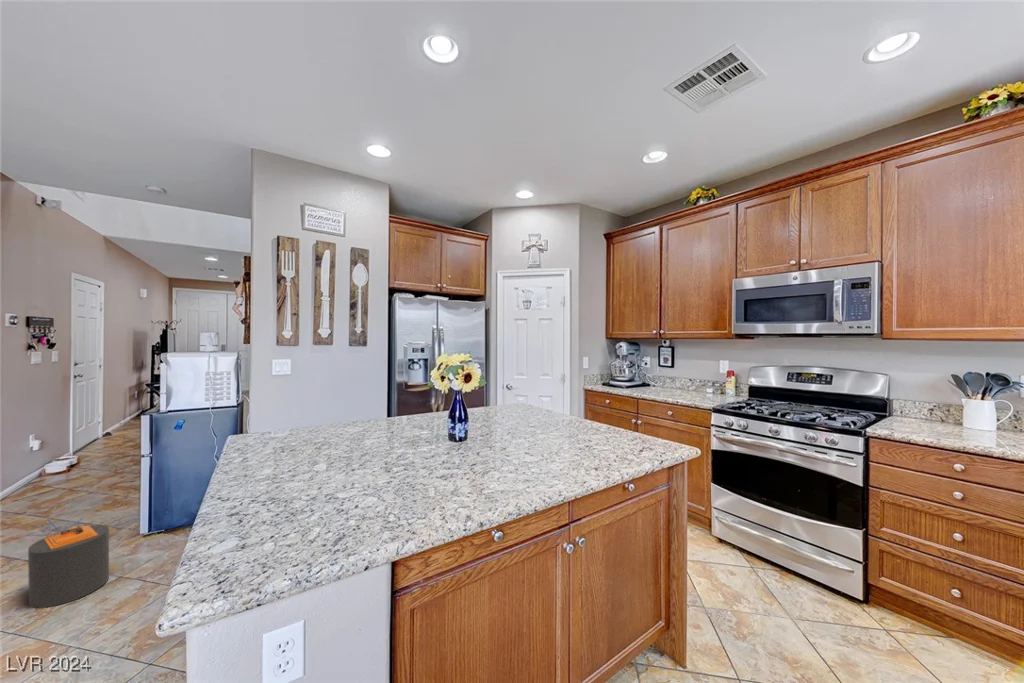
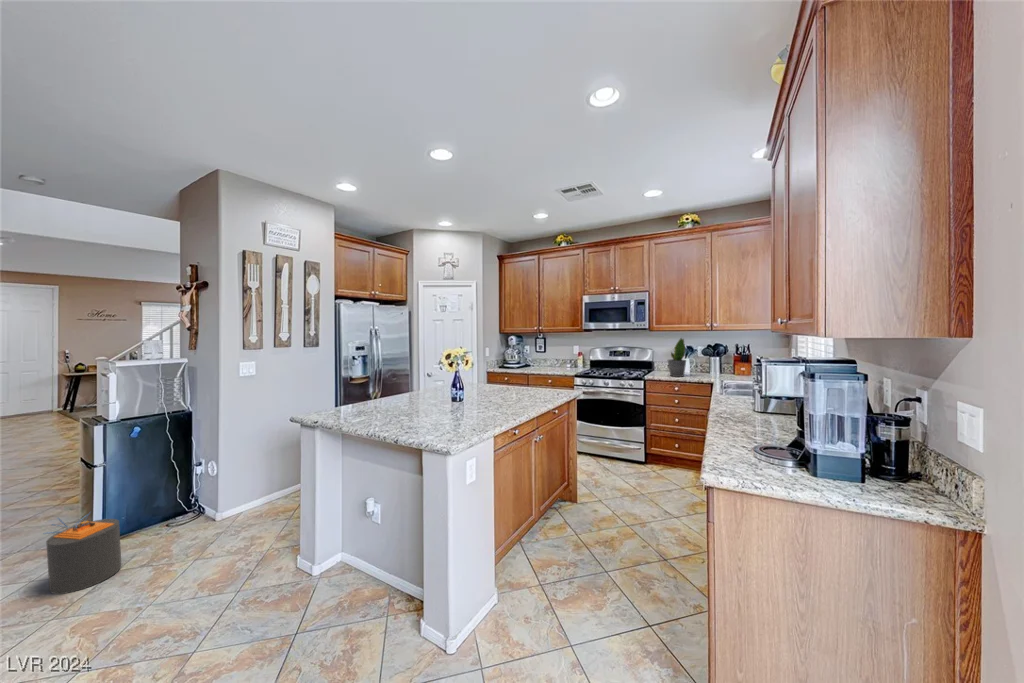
potted plant: none [926,352,983,436] -> present [668,338,686,377]

